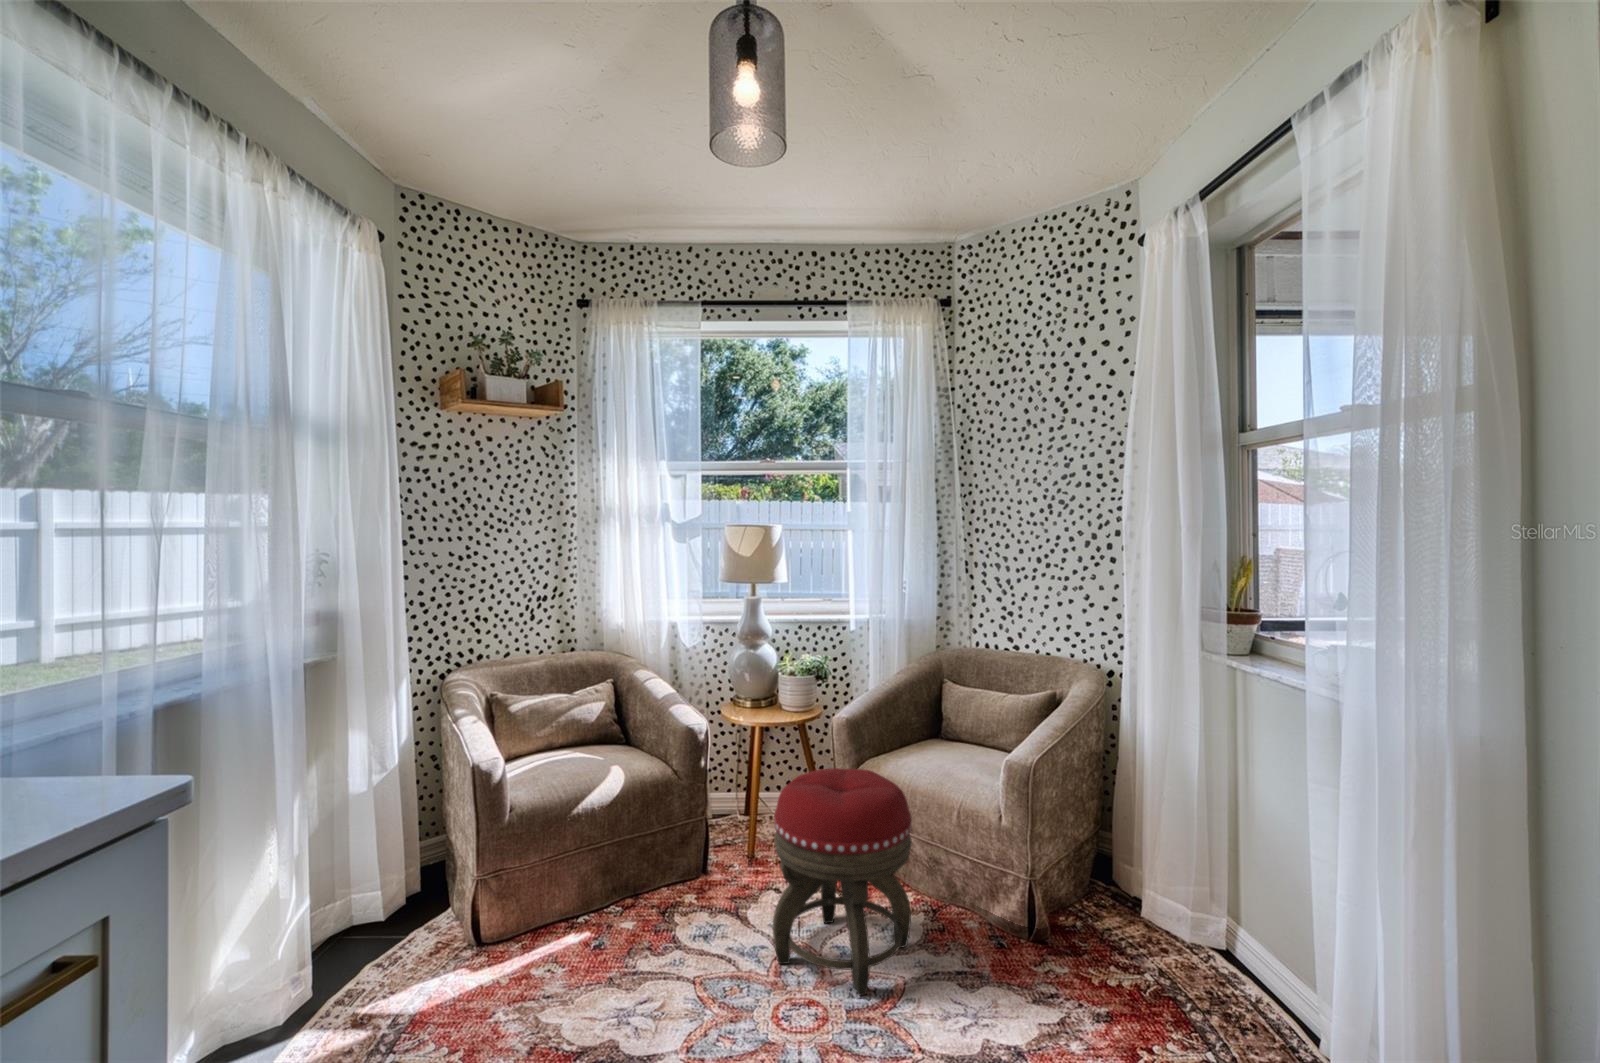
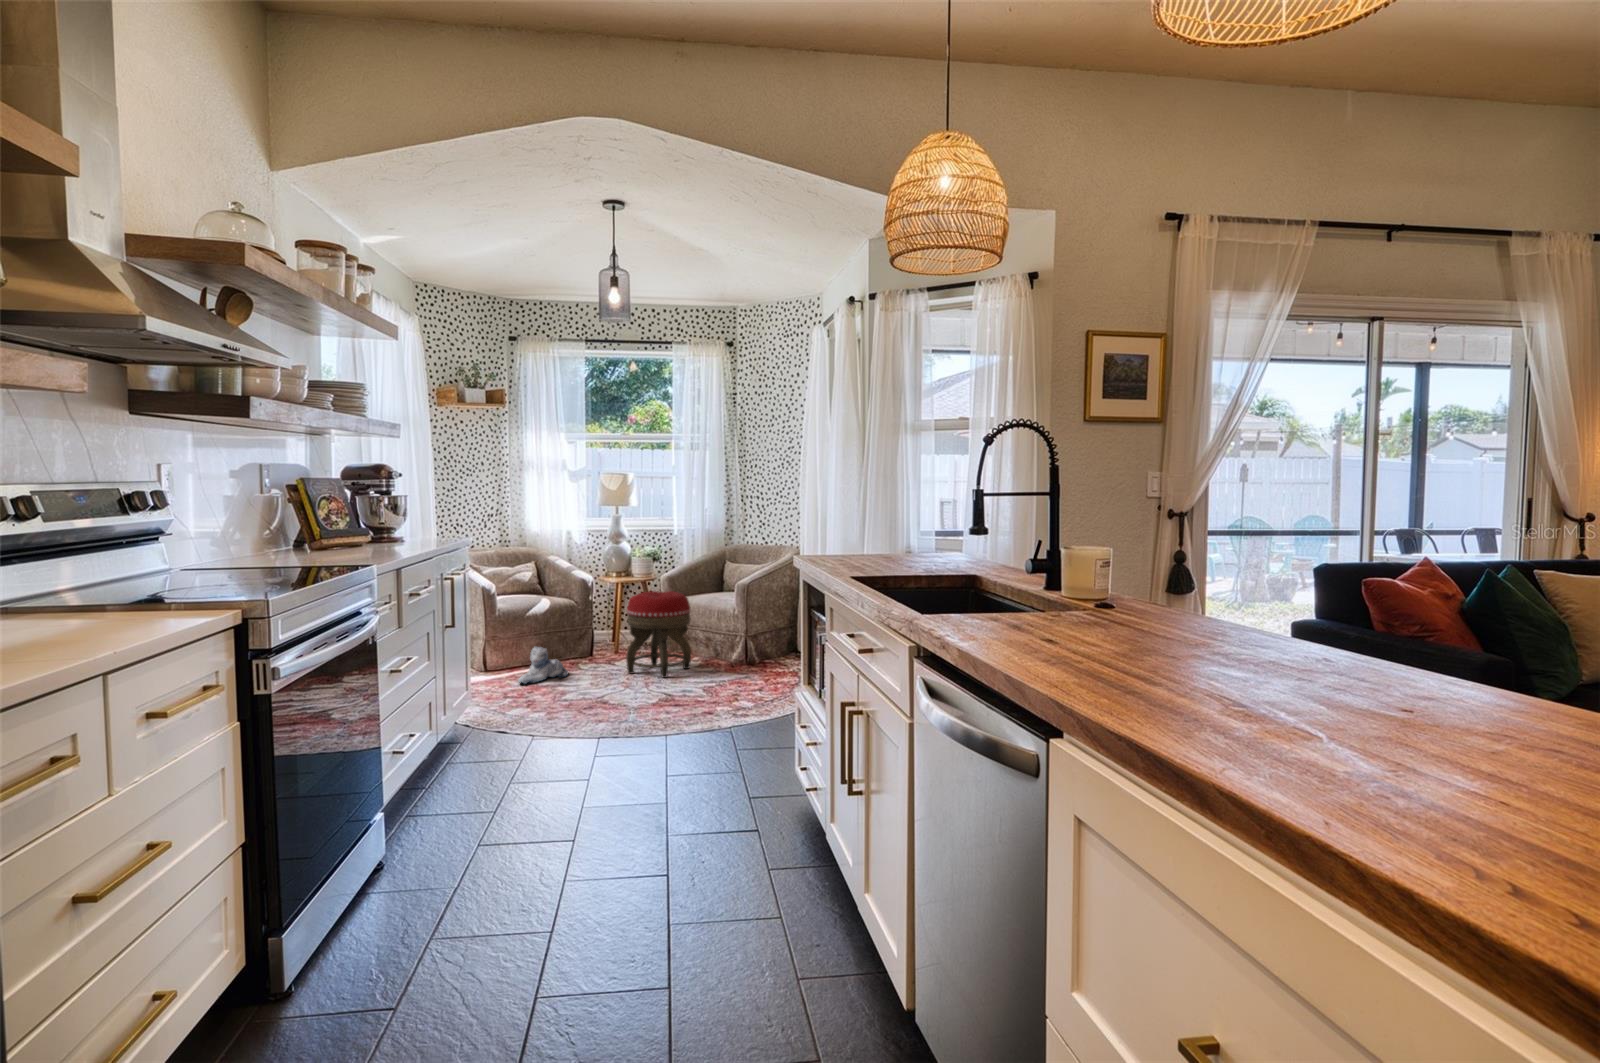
plush toy: none [528,906,651,1014] -> present [518,646,568,684]

